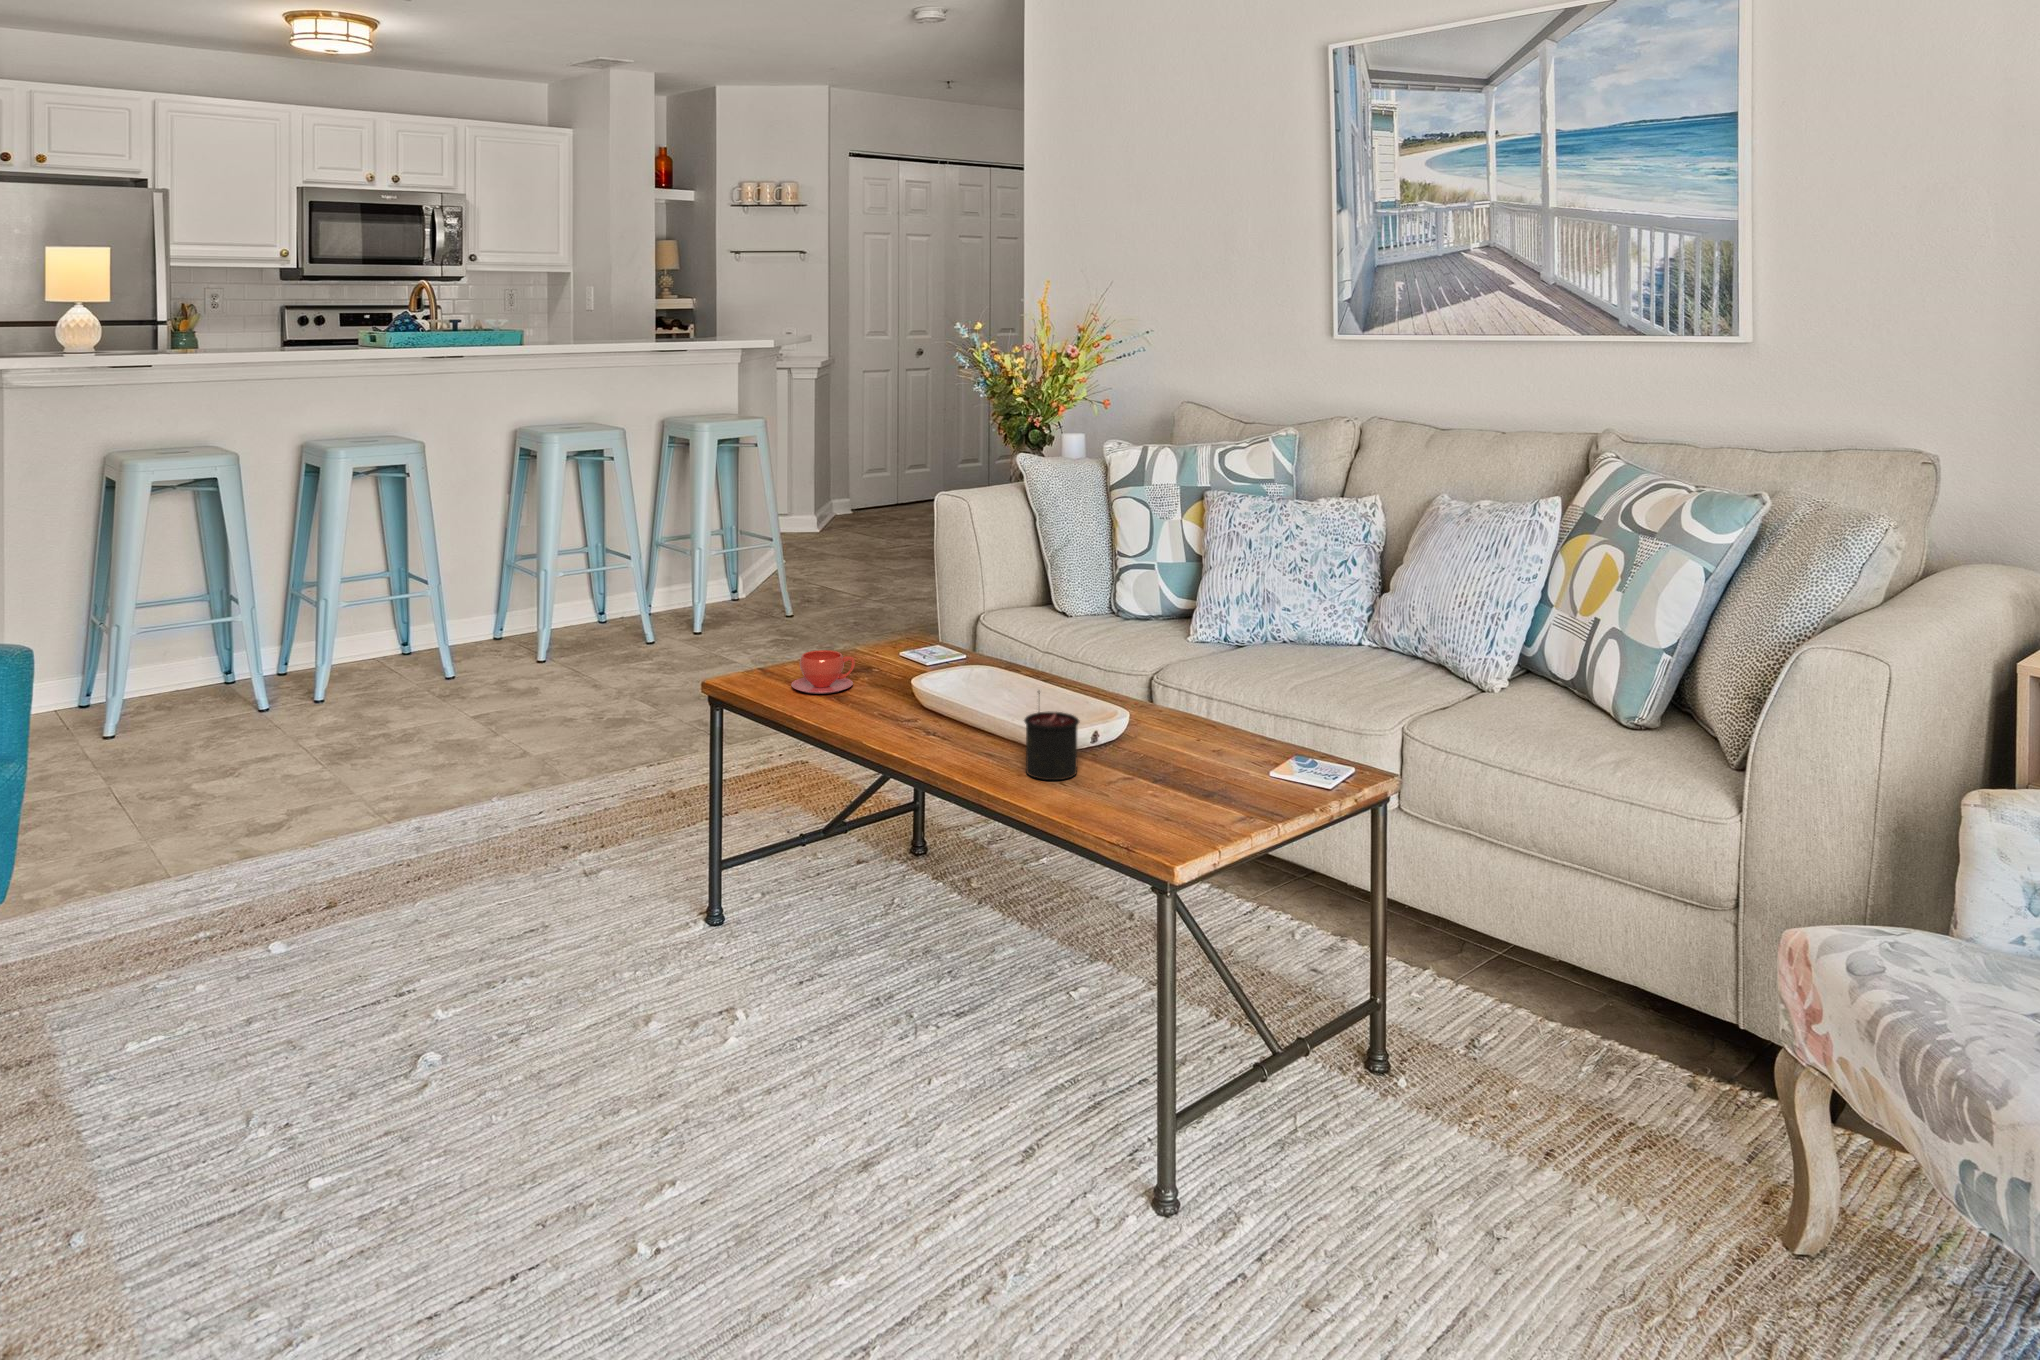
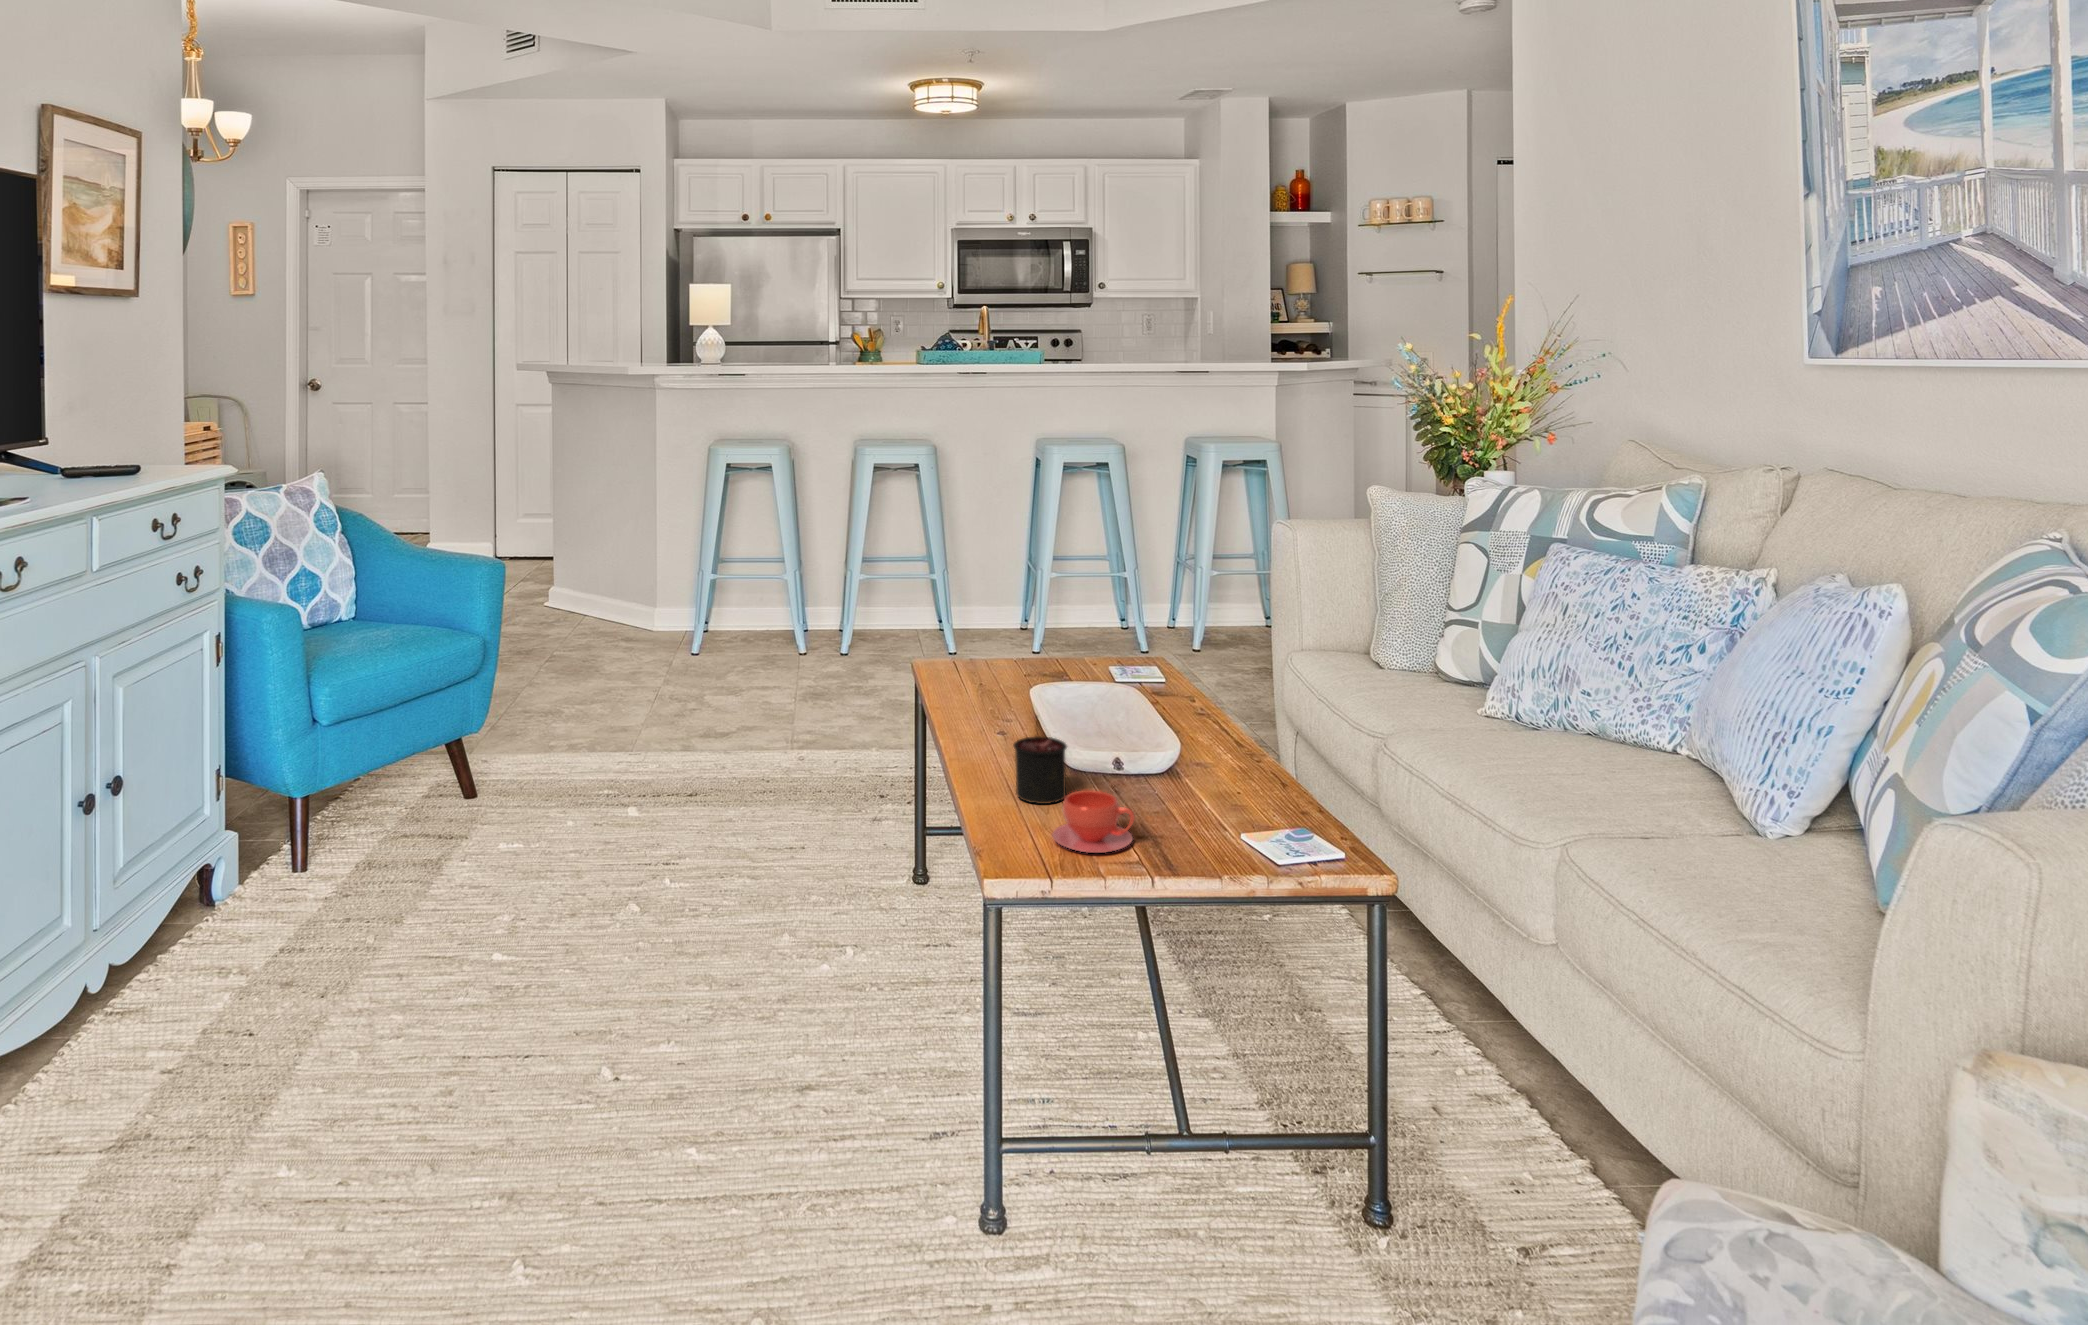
teacup: present [791,650,855,694] -> present [1052,790,1135,853]

